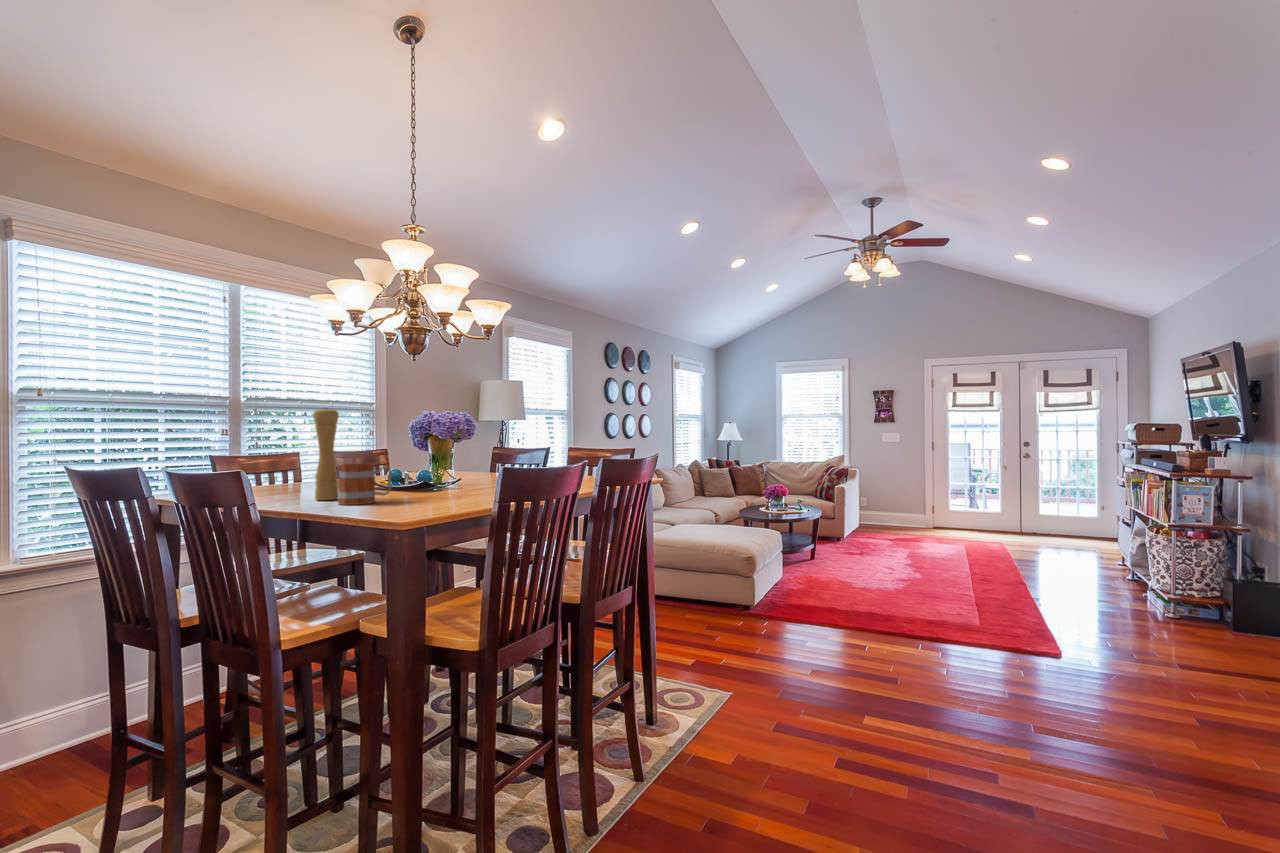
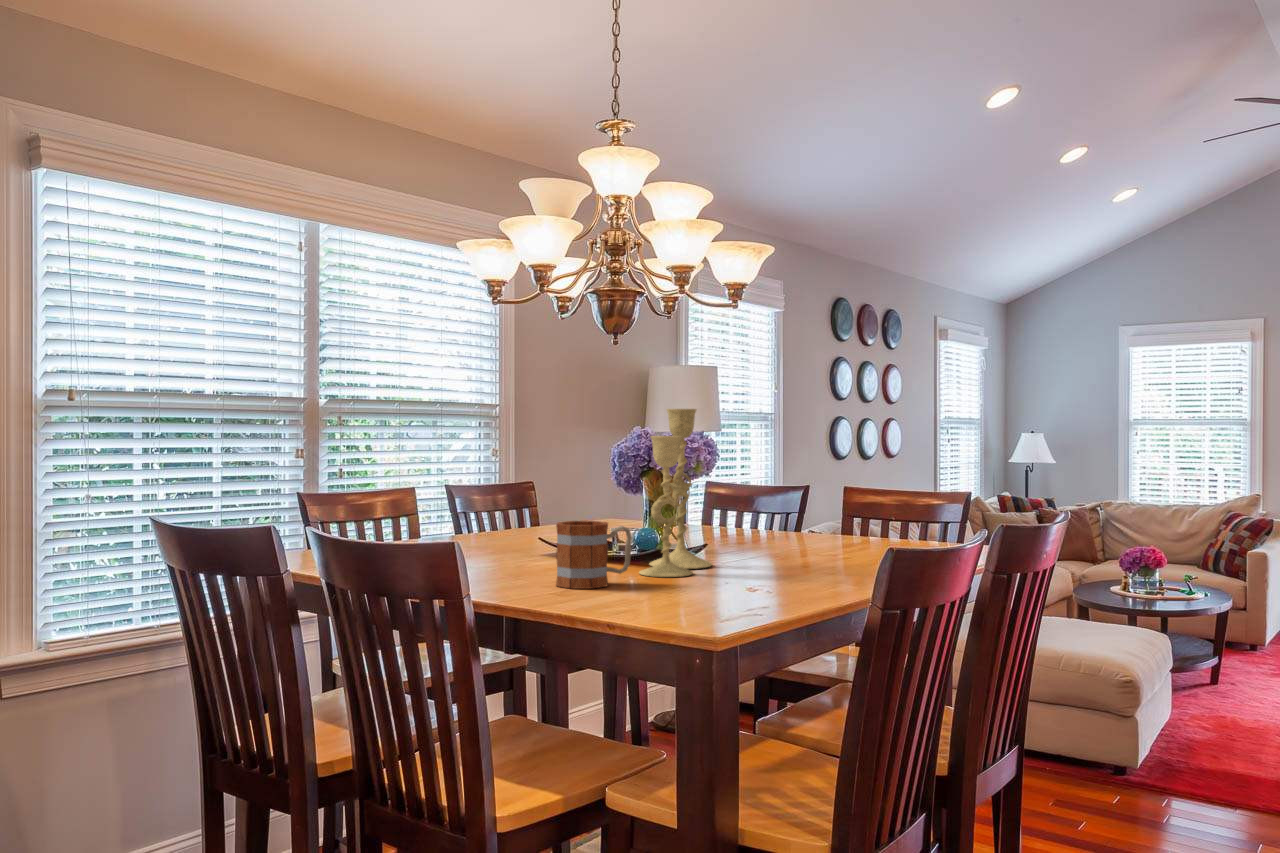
candlestick: none [406,396,461,498] -> present [639,409,712,577]
pepper mill: present [313,408,339,500] -> none [507,430,543,577]

